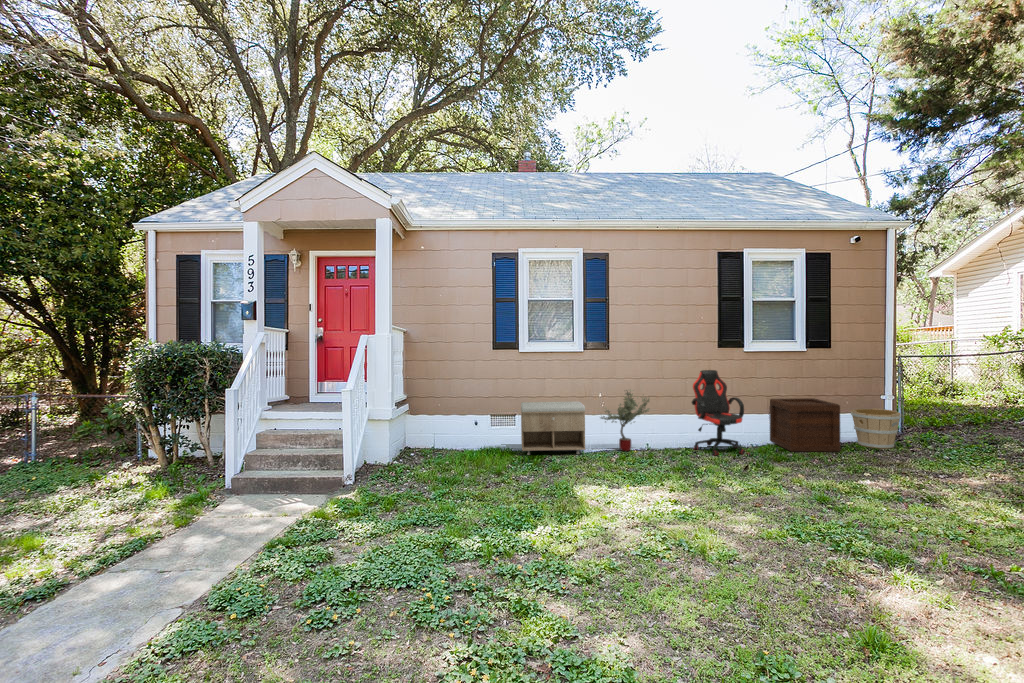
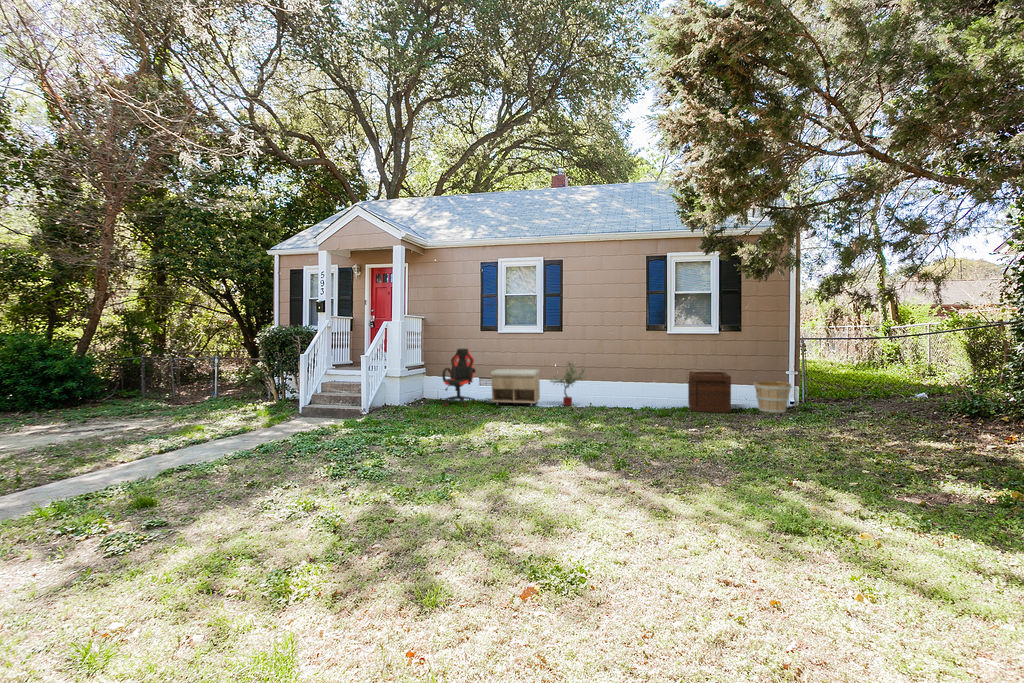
chair: present [692,370,745,455] -> present [442,349,476,406]

